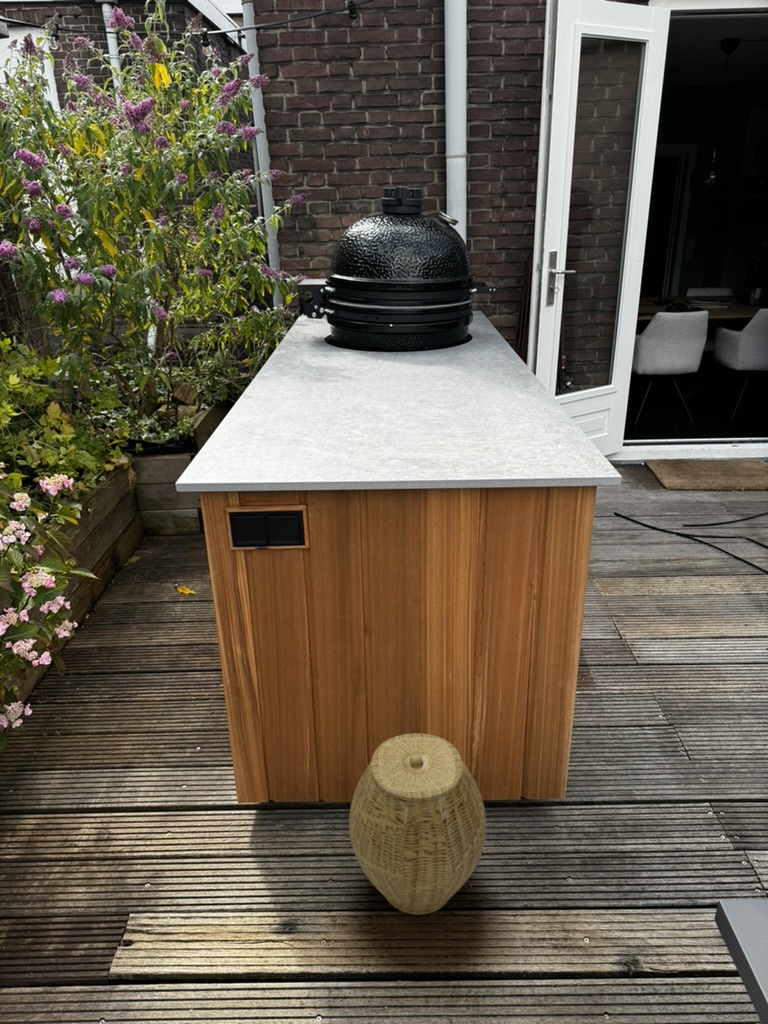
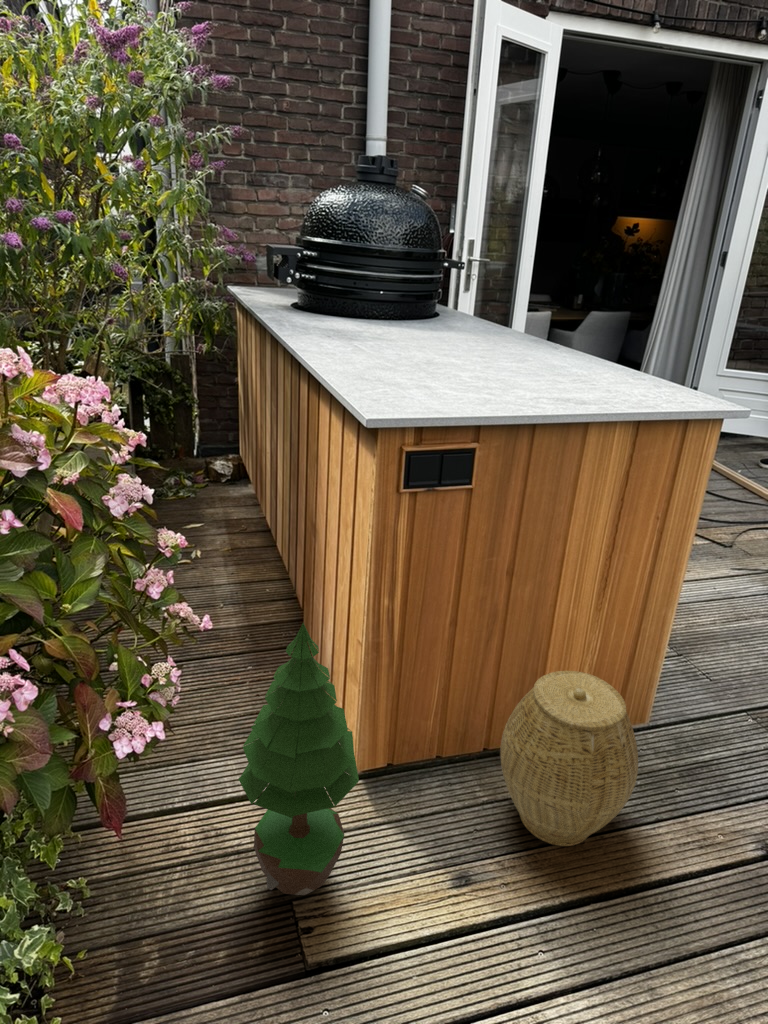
potted tree: none [61,666,178,911] -> present [239,623,359,895]

